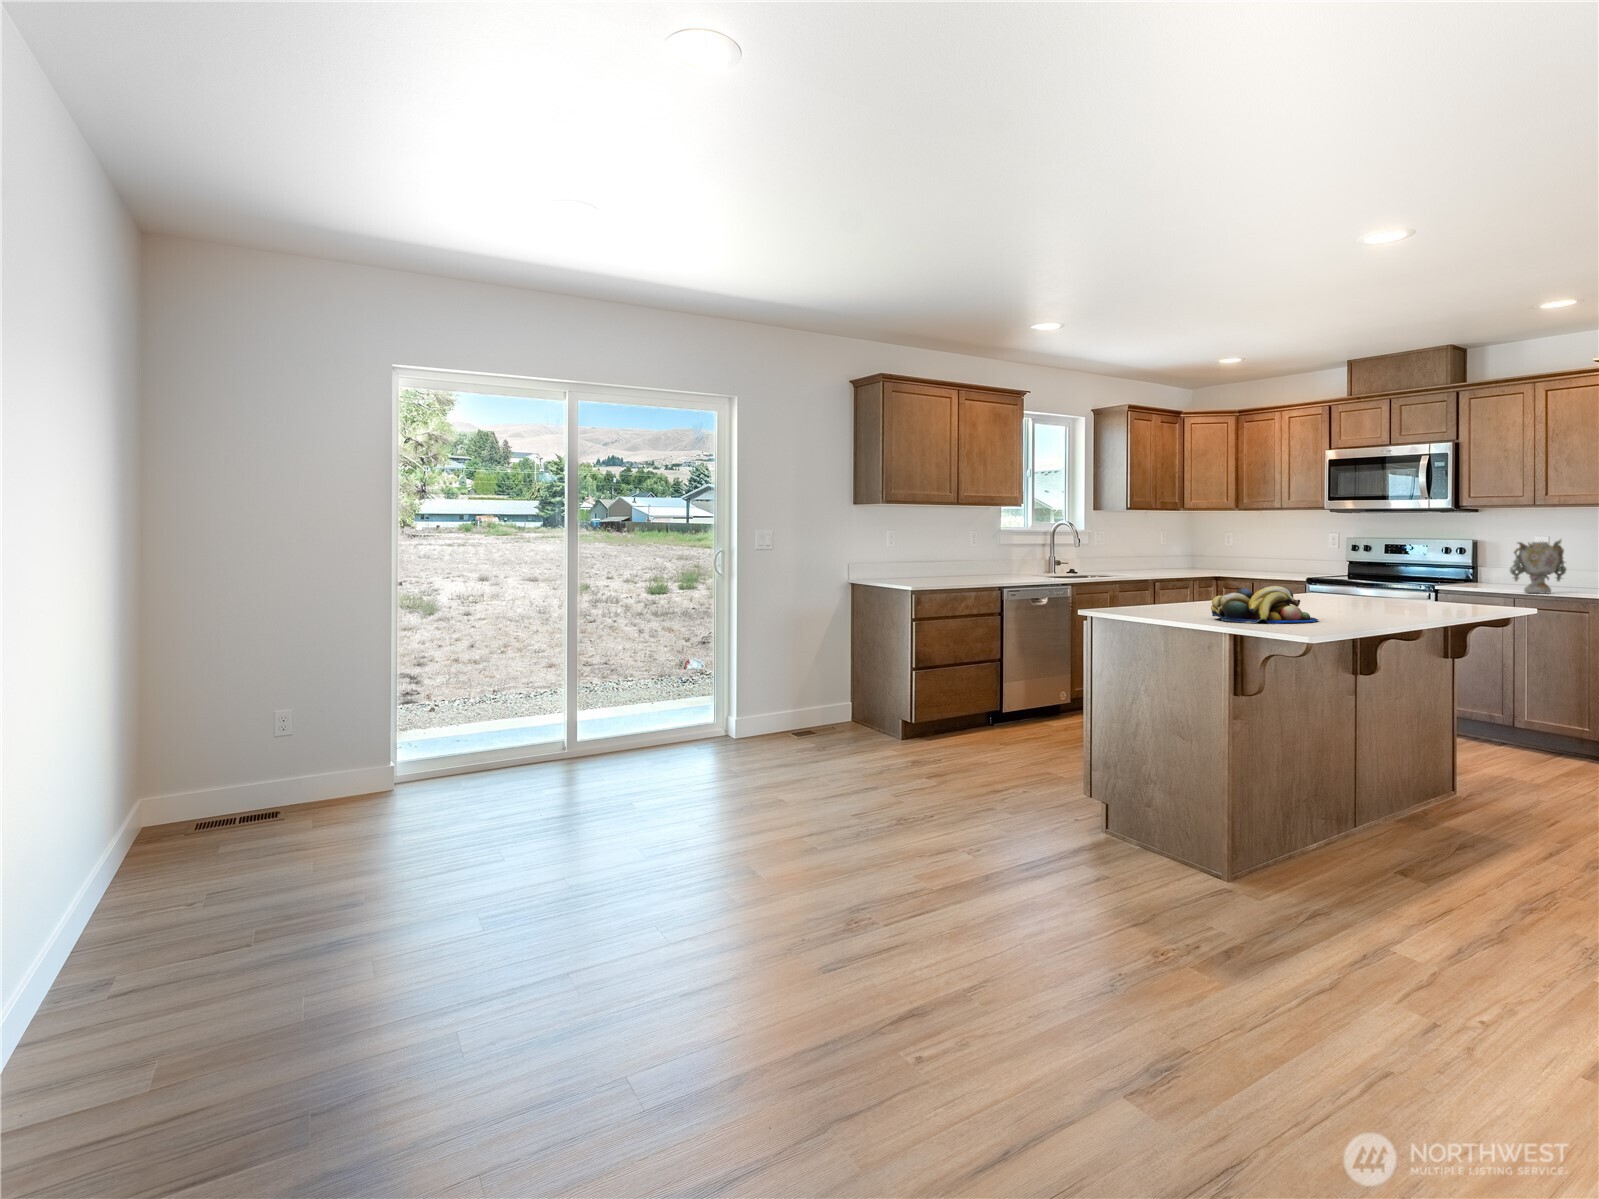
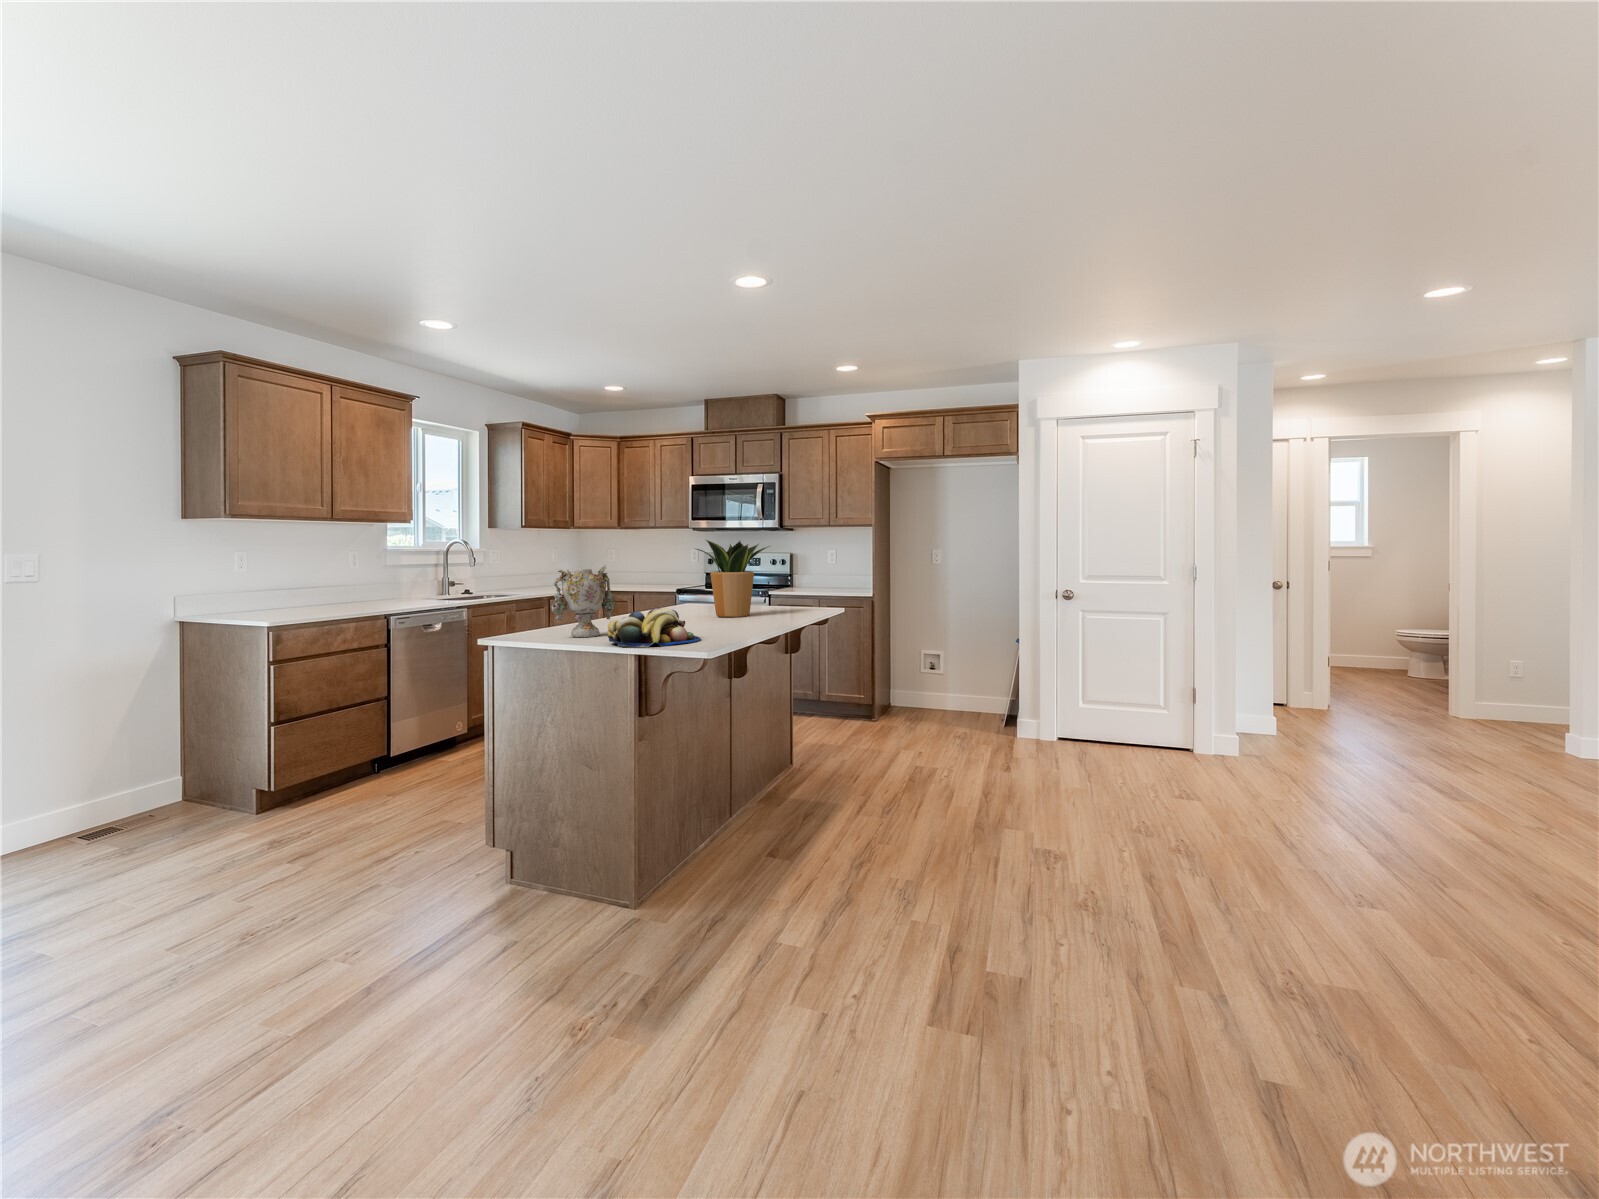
potted plant: none [1321,517,1428,606] -> present [696,540,770,617]
vase: present [1510,540,1566,594] -> present [552,565,616,637]

